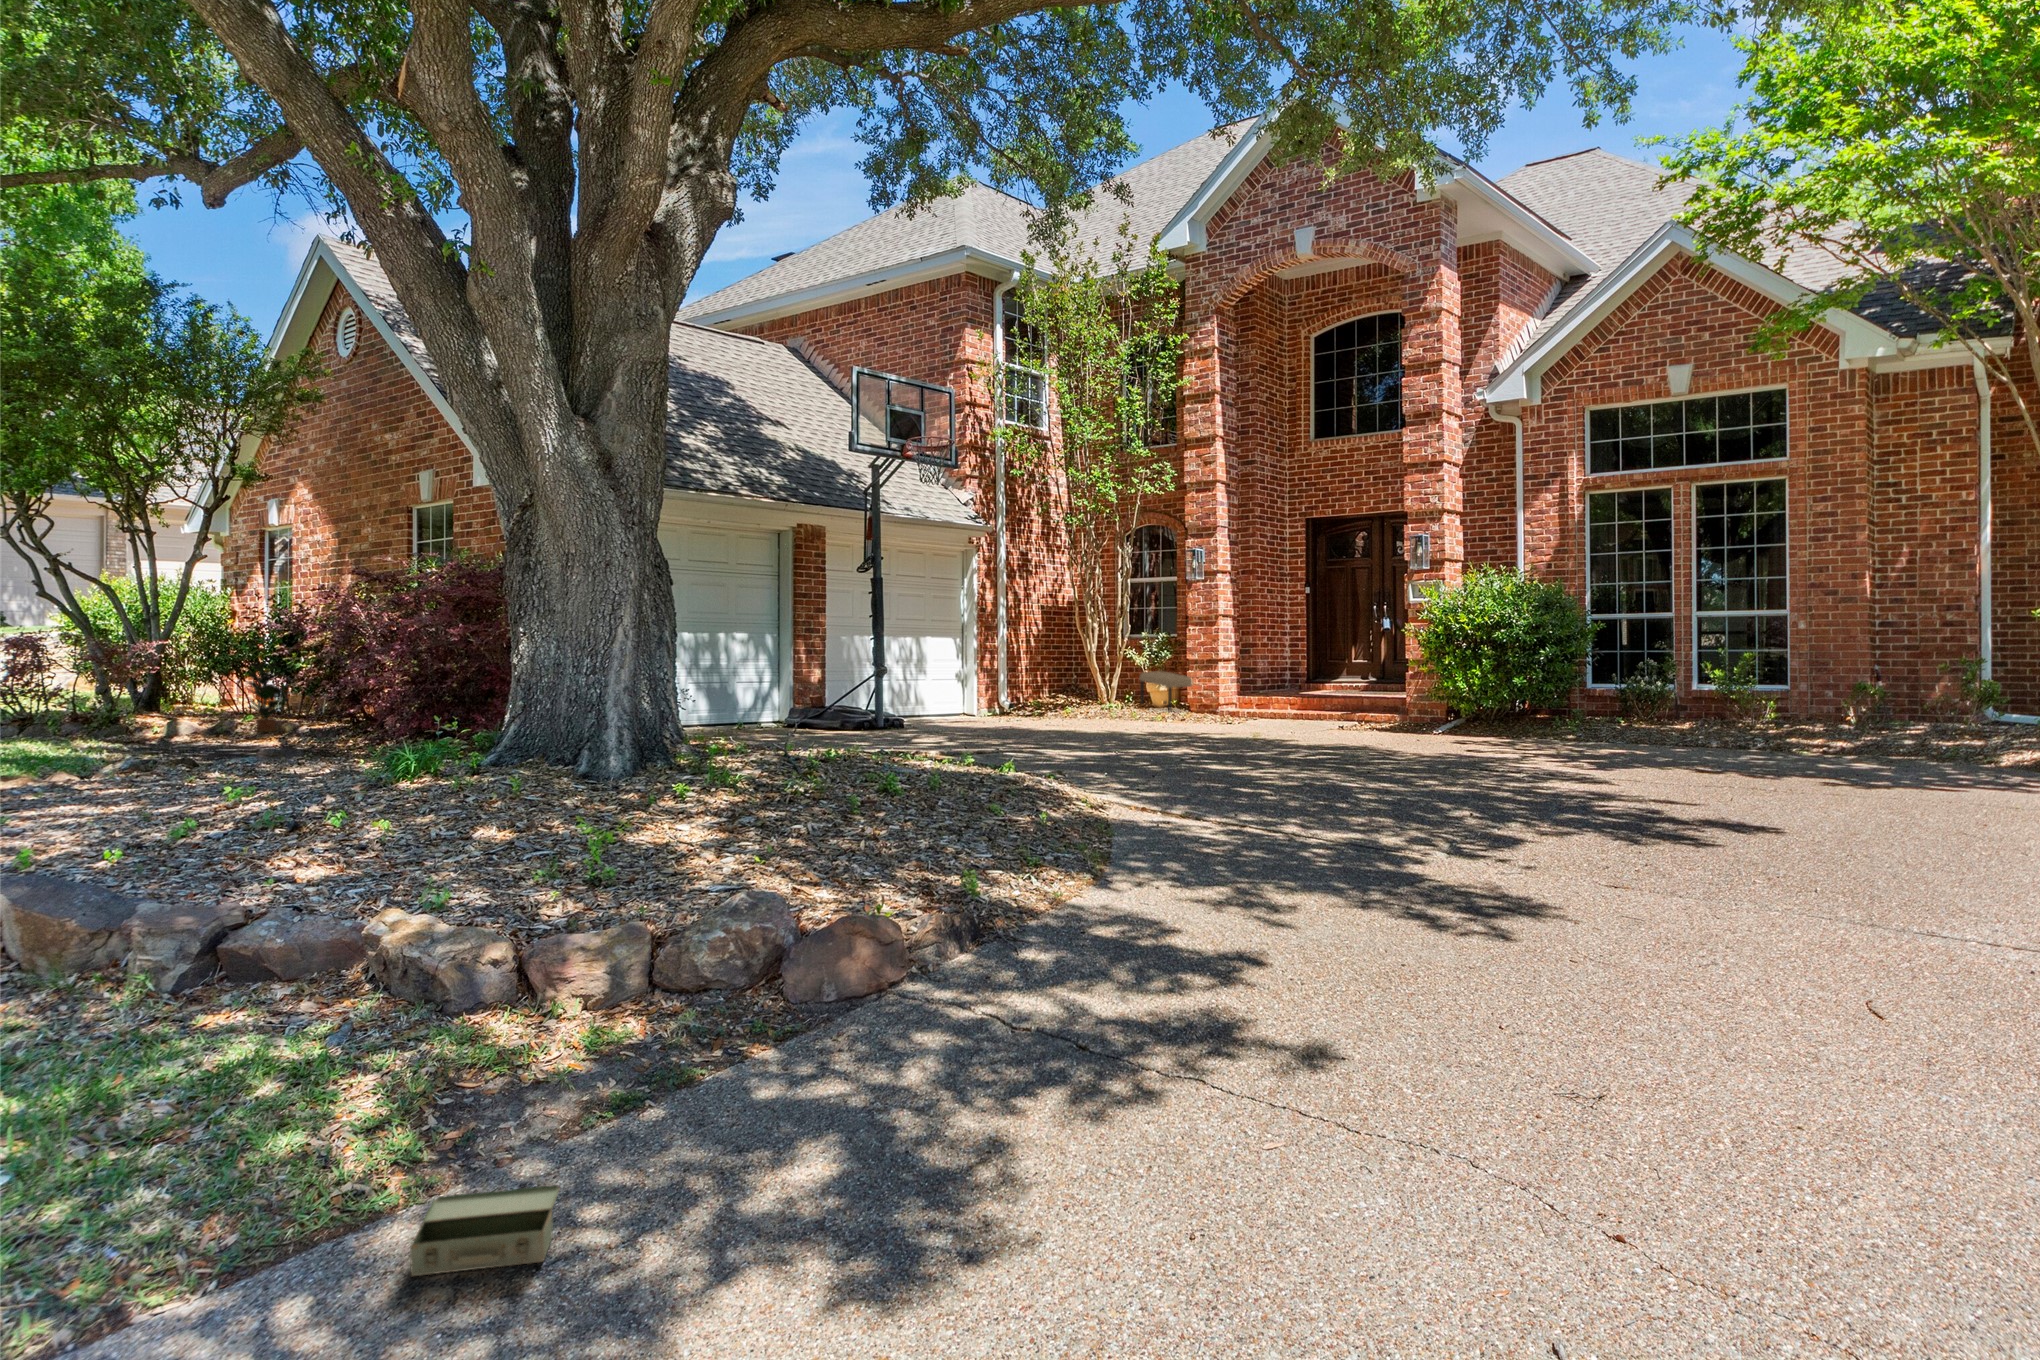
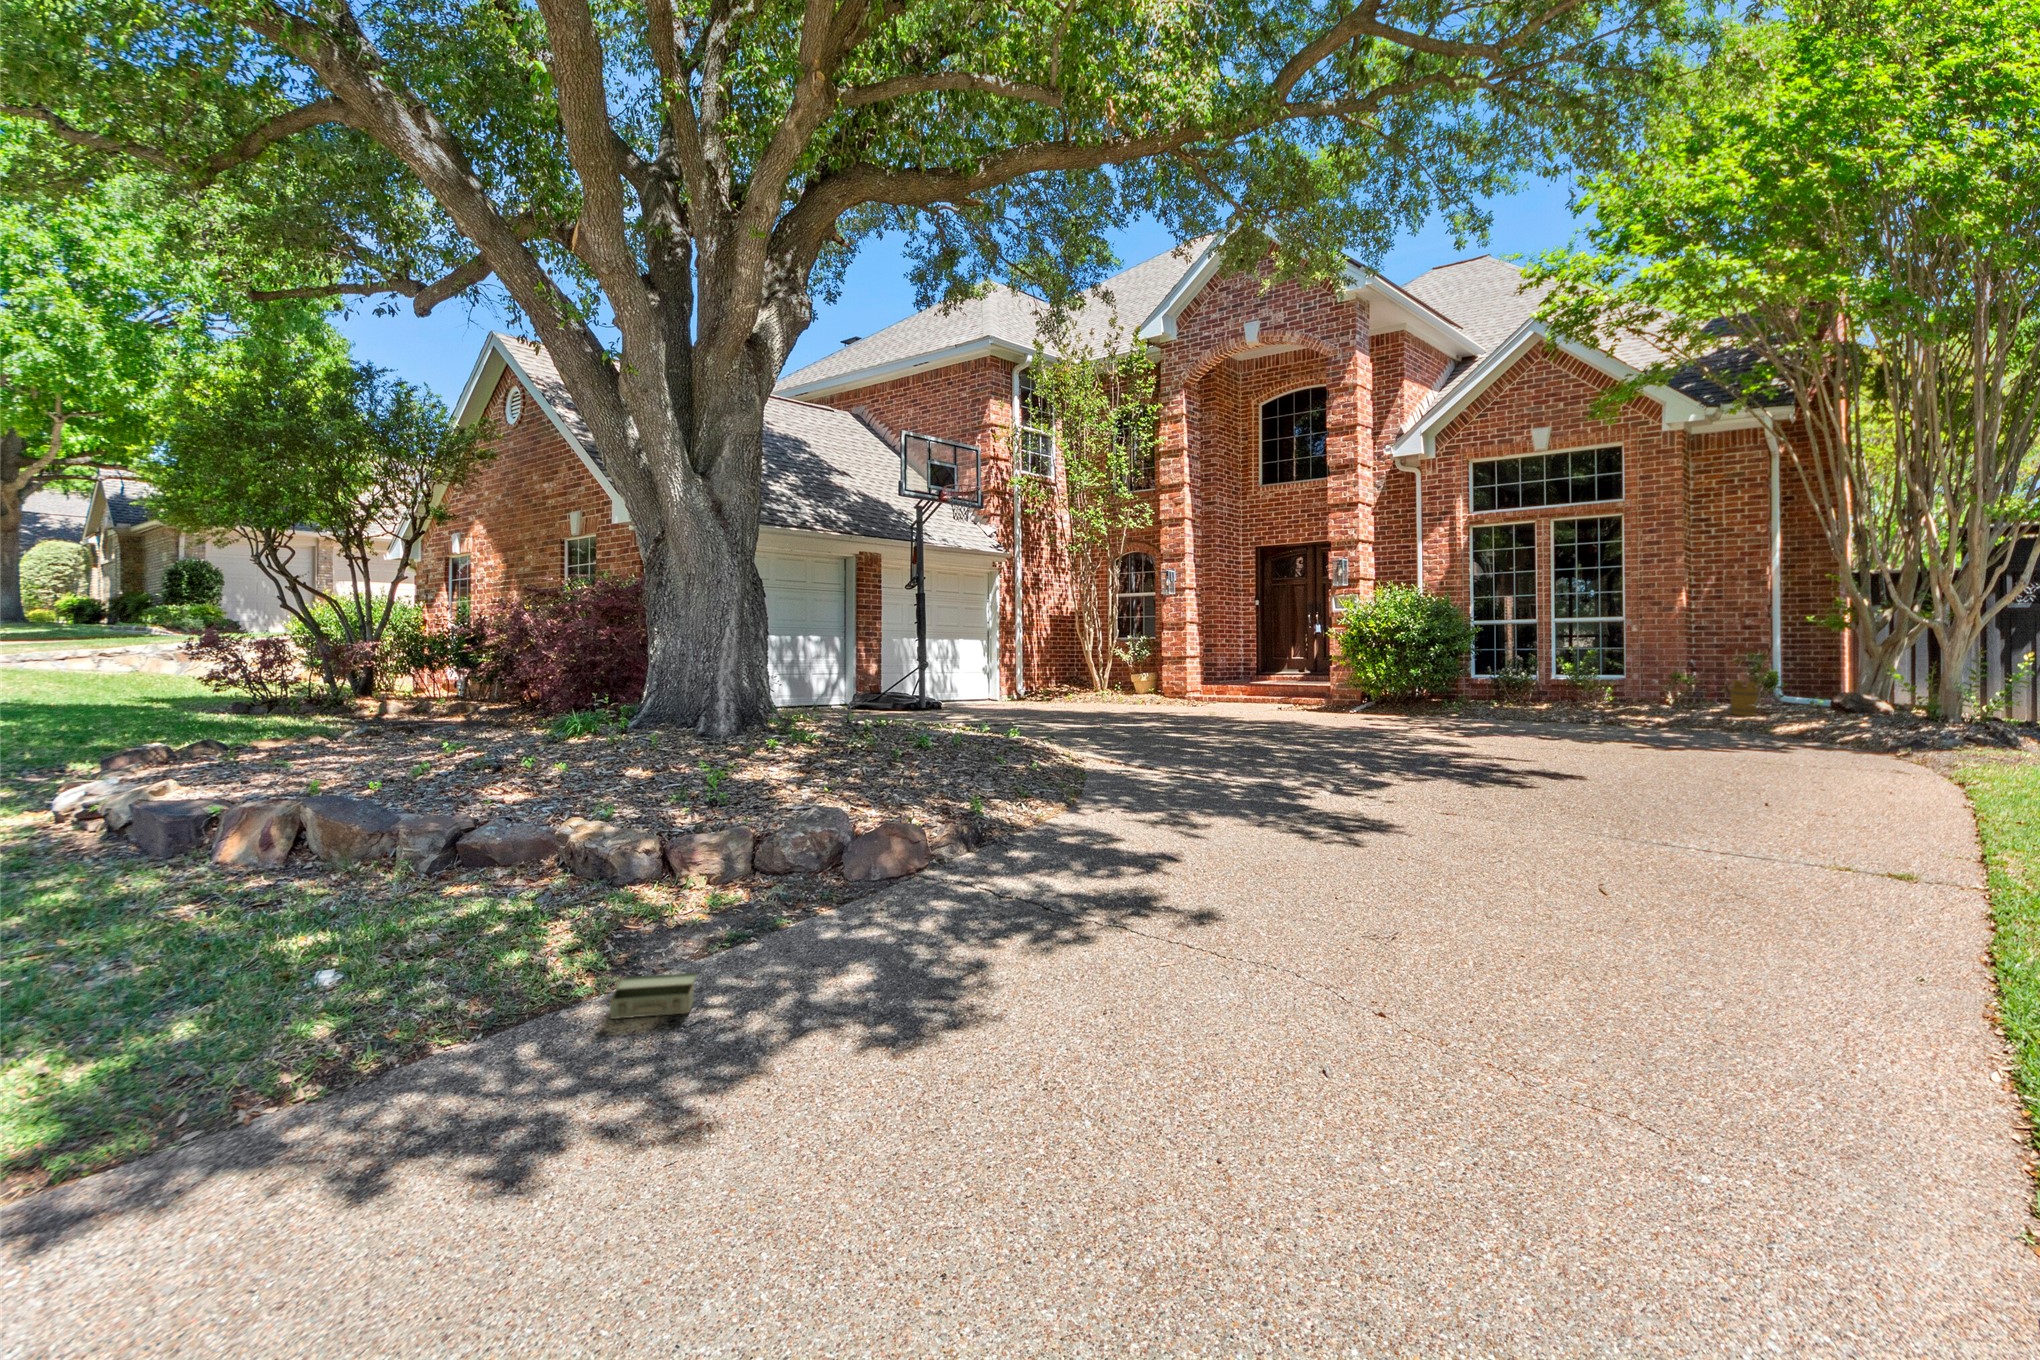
potted plant: present [249,663,293,732] -> none [438,659,475,711]
bench: present [1140,671,1192,712] -> none [1126,667,1171,700]
bucket: none [1925,690,1967,736] -> present [1730,680,1759,716]

